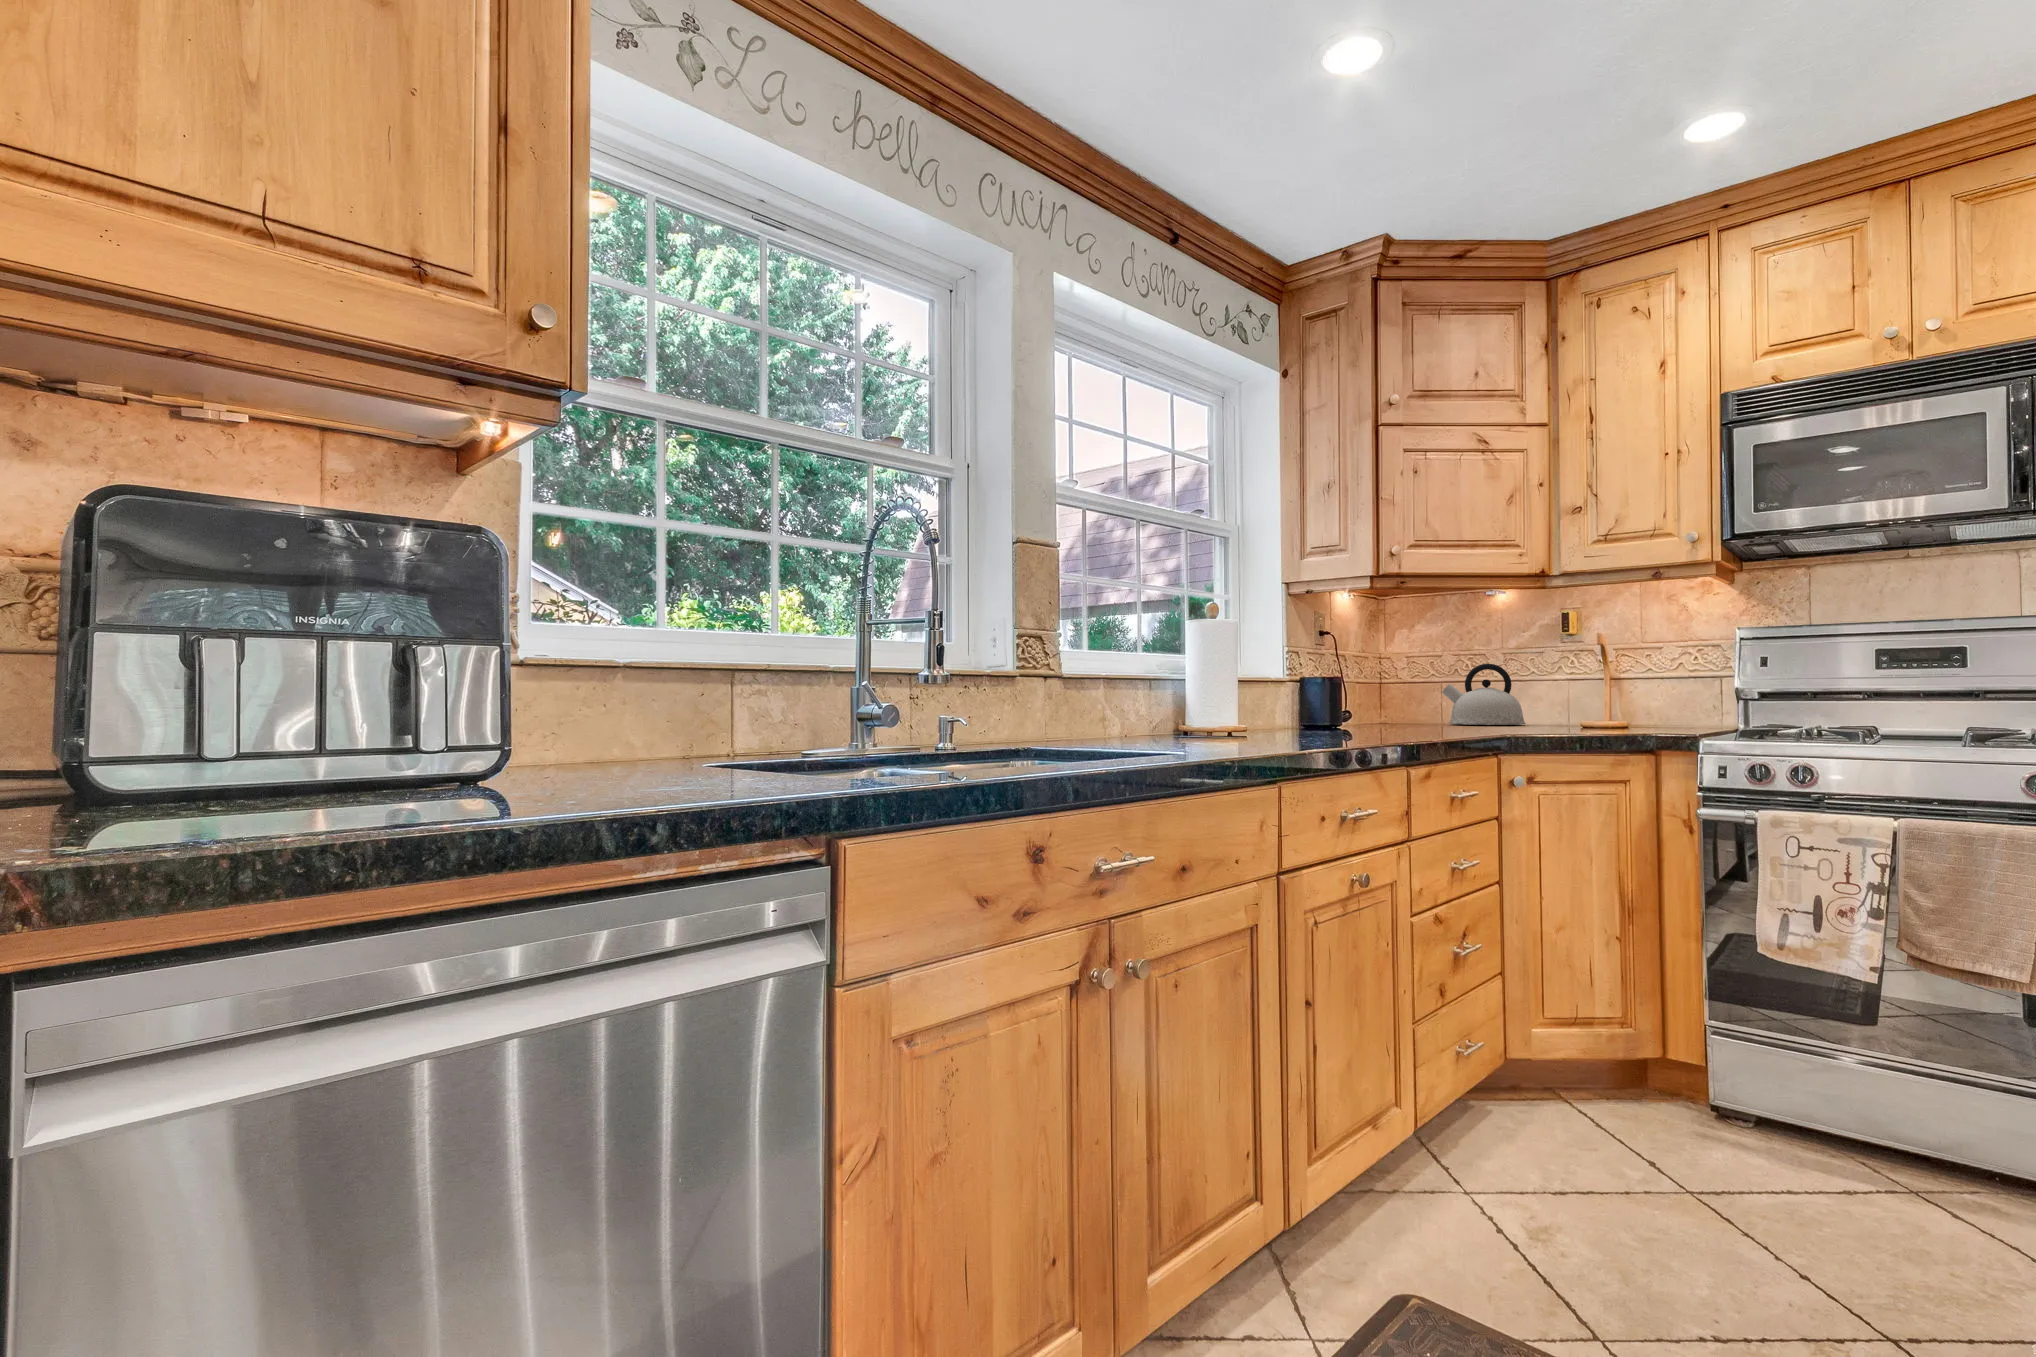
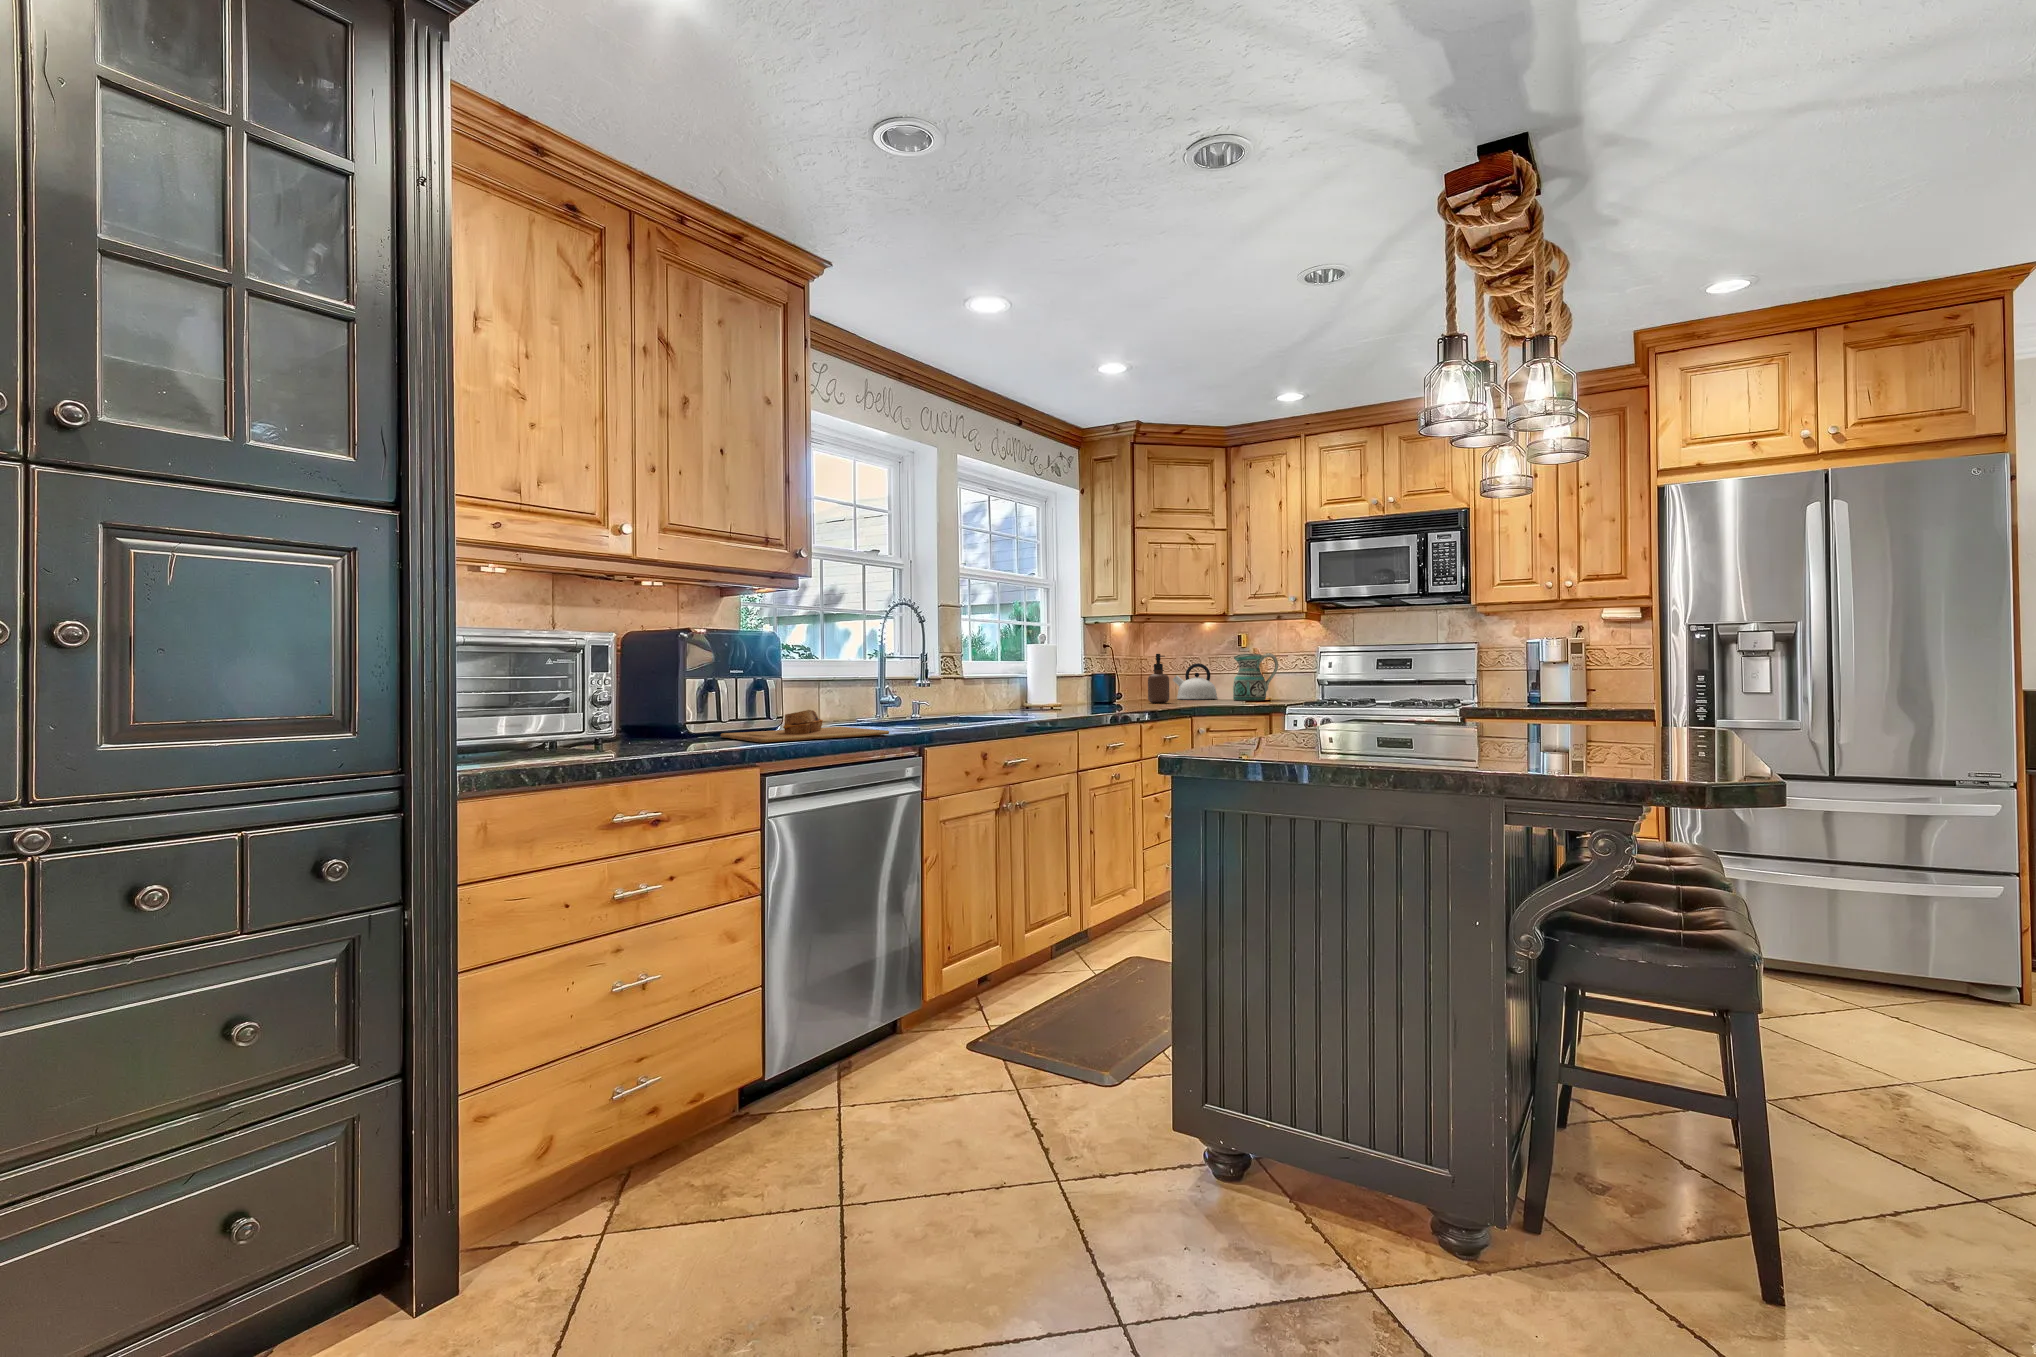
soap dispenser: none [1404,642,1445,729] -> present [1148,654,1169,703]
ceramic pitcher: none [1561,643,1650,728] -> present [1233,653,1278,701]
cutting board: none [215,723,710,826] -> present [721,710,889,743]

